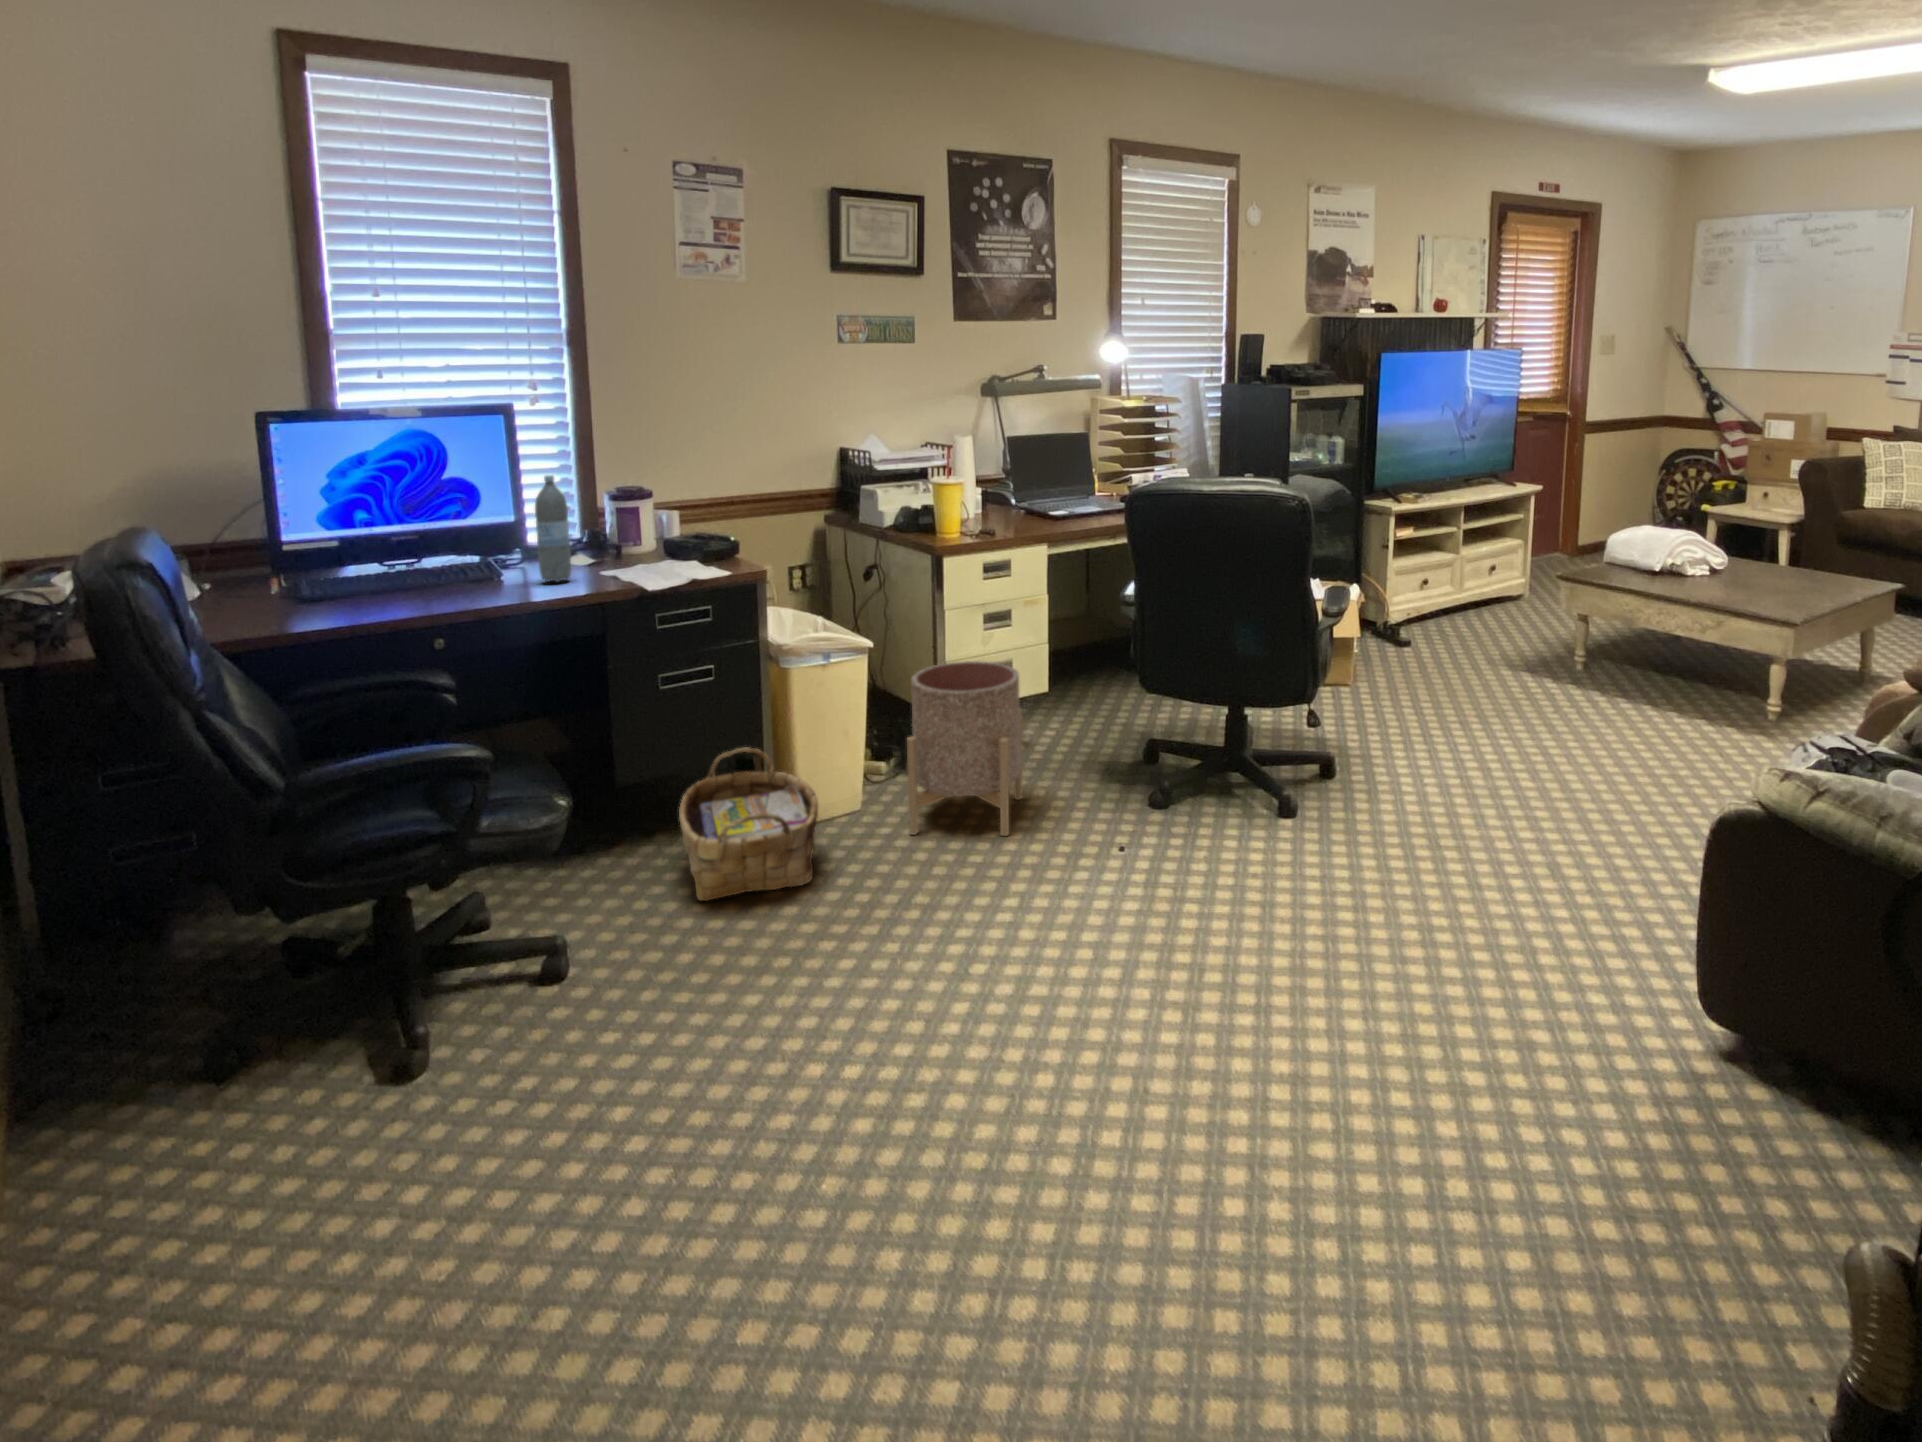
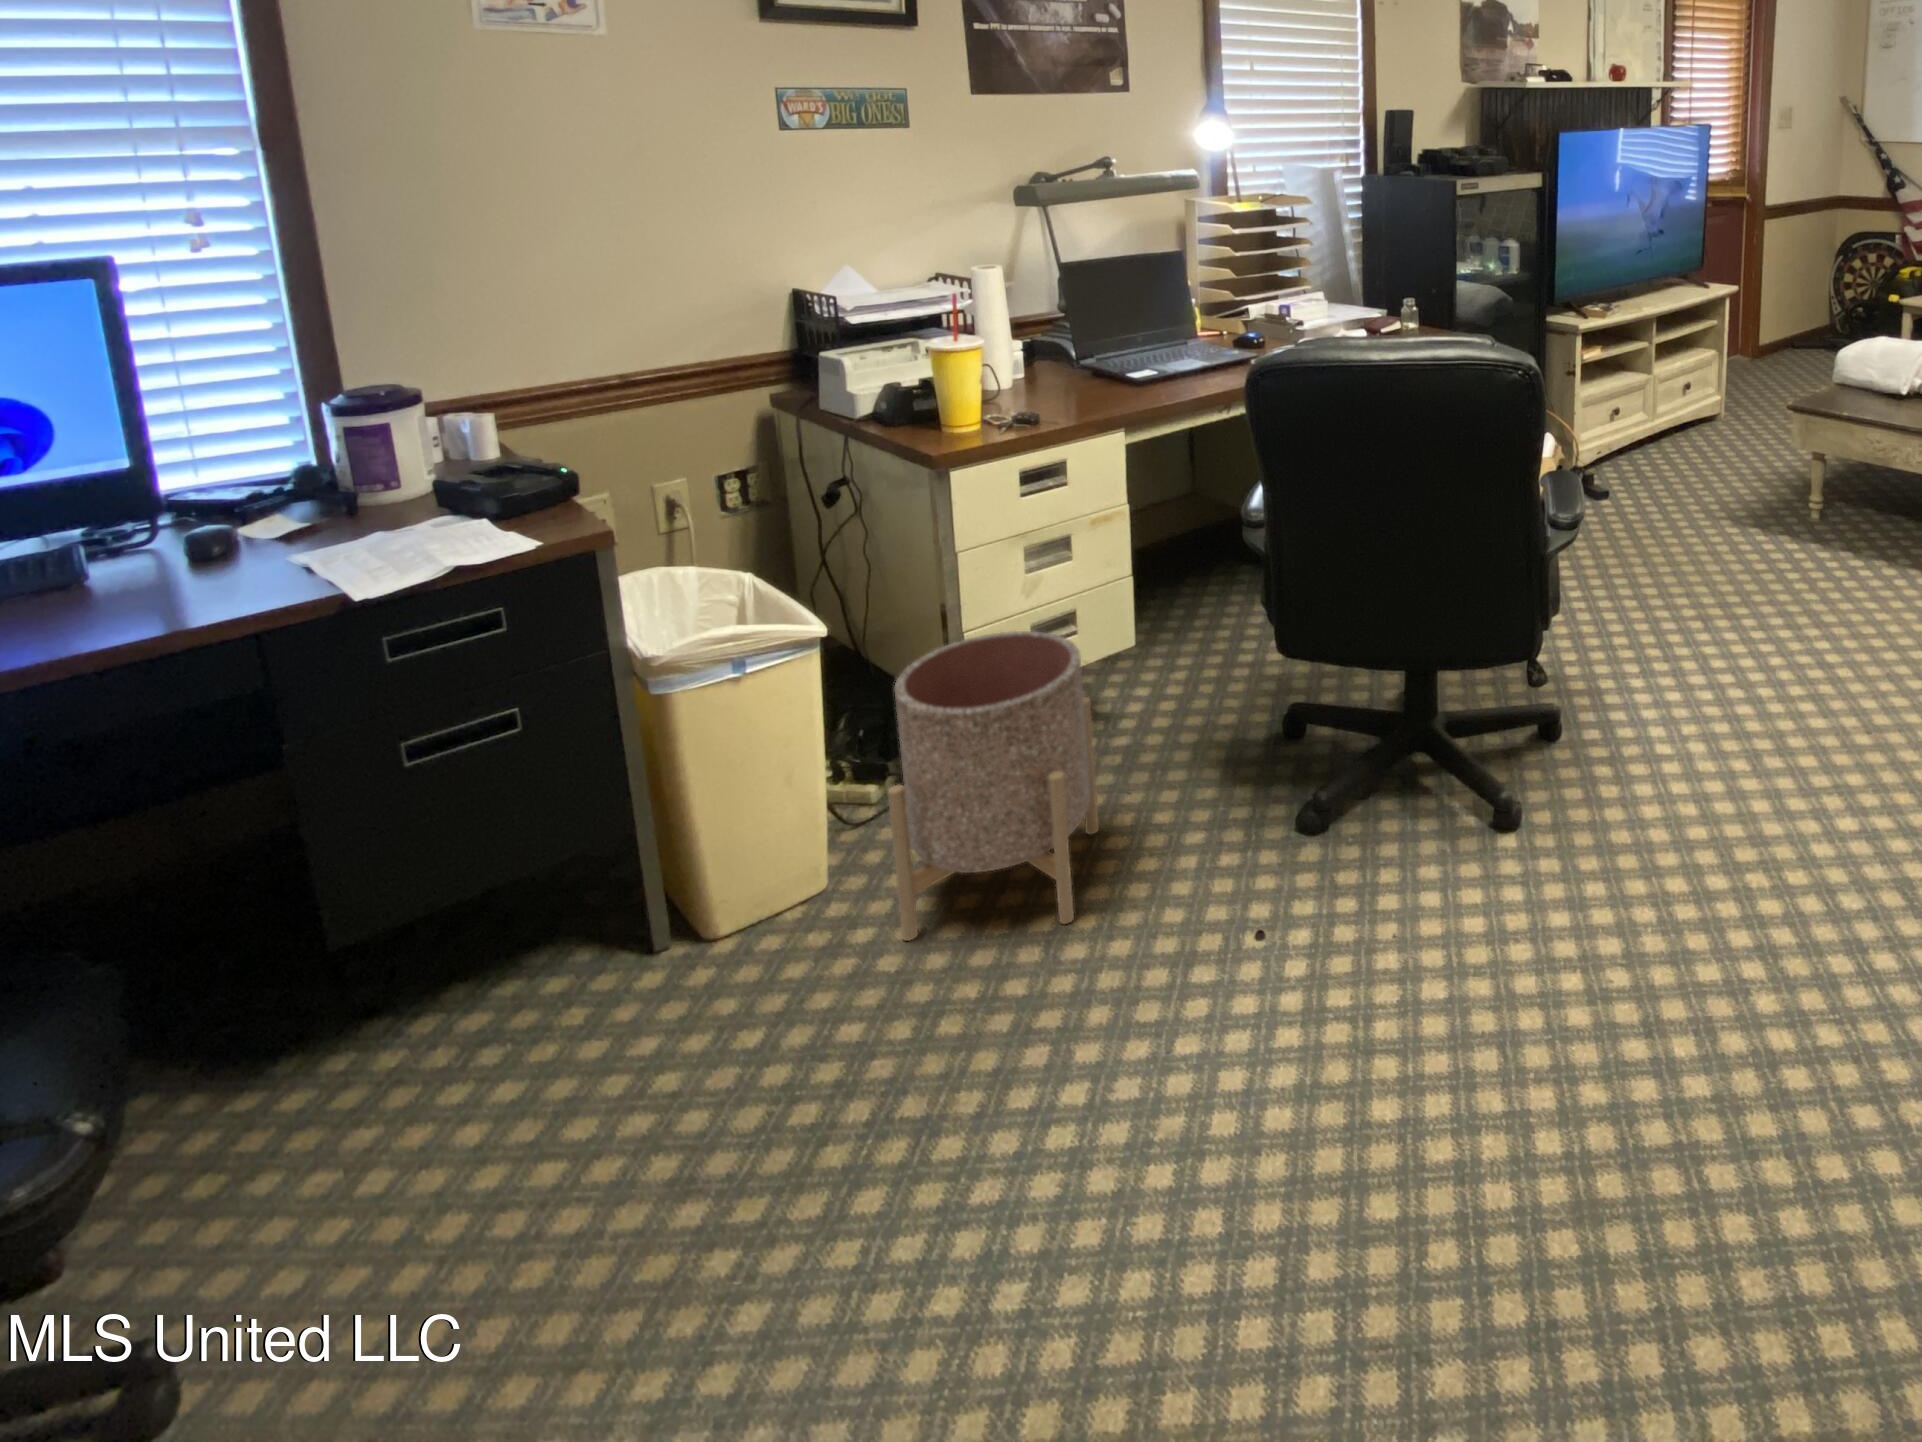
water bottle: present [535,475,571,582] -> none [71,399,184,605]
woven basket: present [679,747,818,901] -> none [415,845,715,1188]

